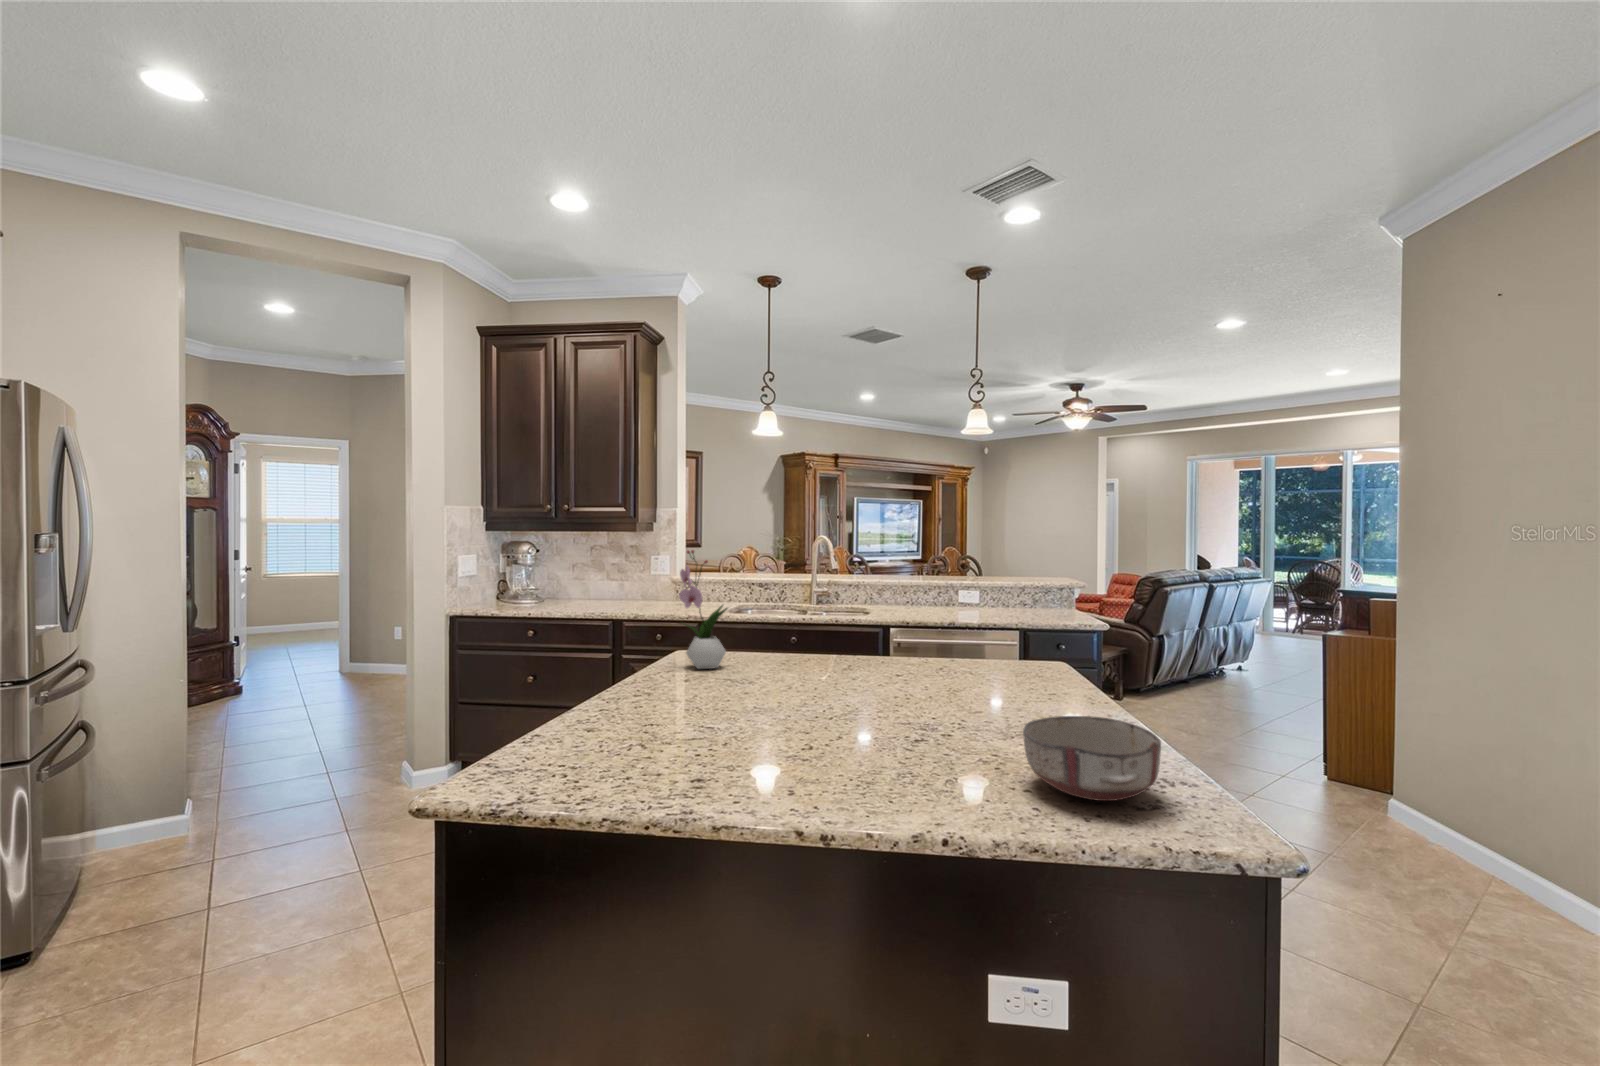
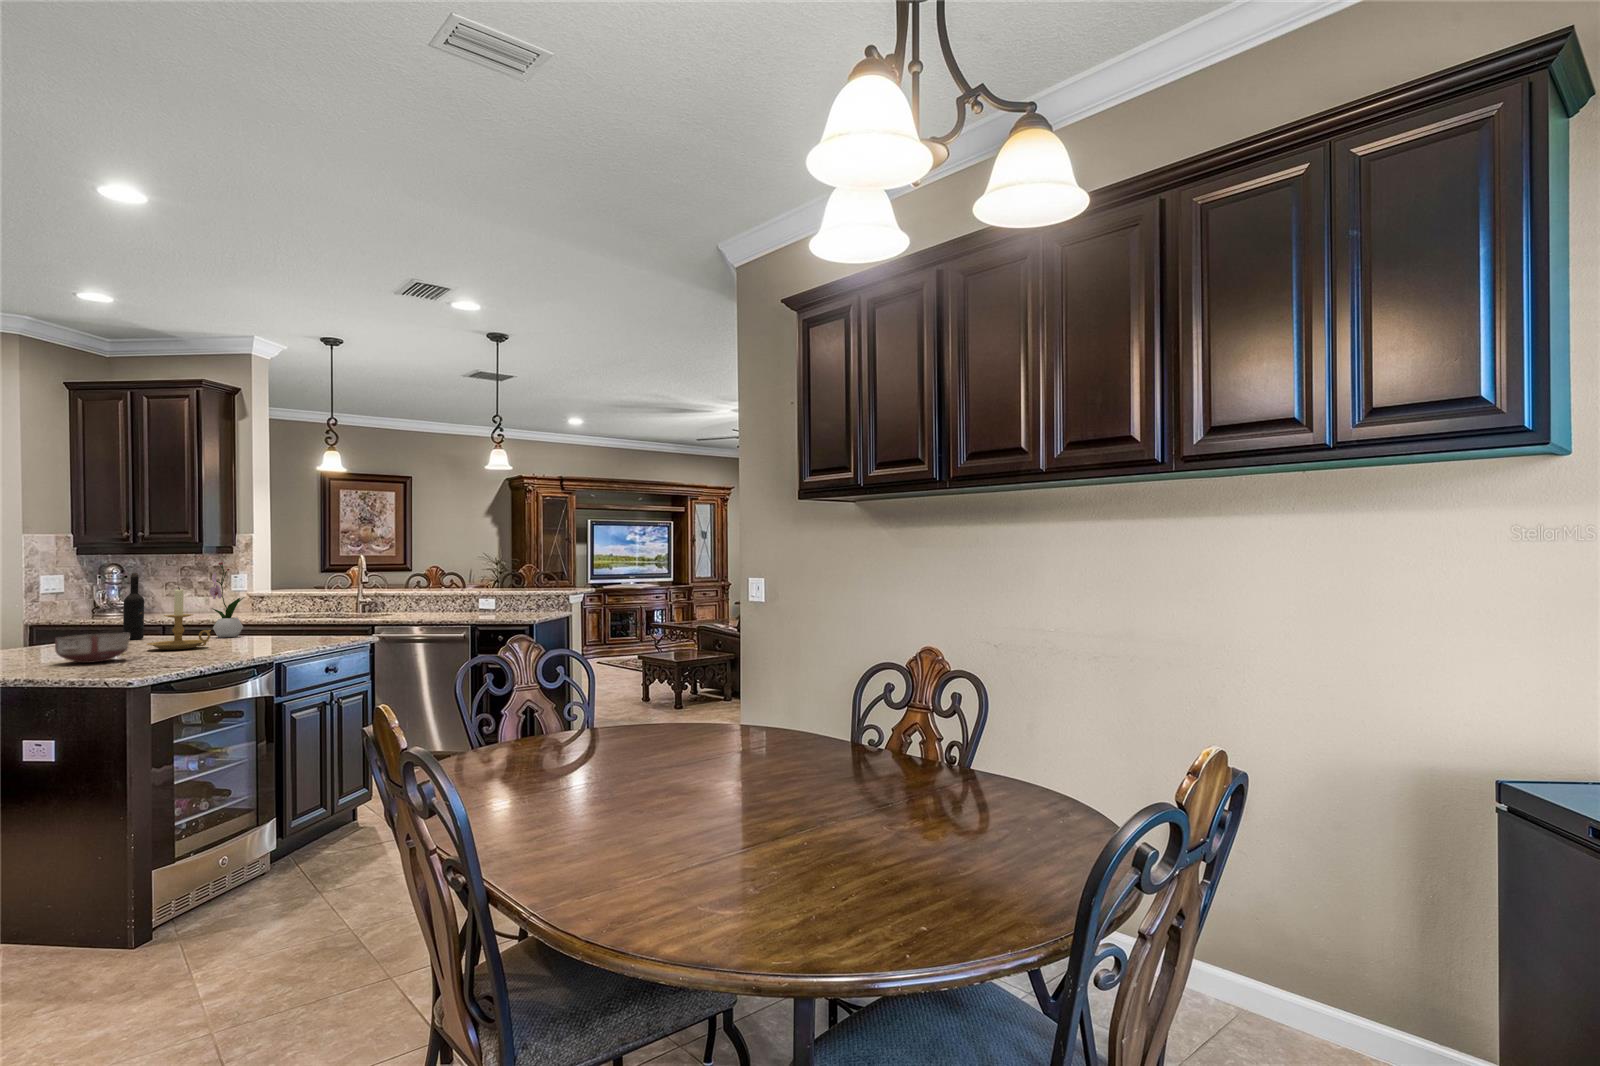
flower arrangement: present [679,550,727,669] -> present [210,562,244,638]
wine bottle: none [767,568,792,675] -> present [123,573,144,640]
candle holder: none [954,603,1065,722] -> present [147,587,211,650]

